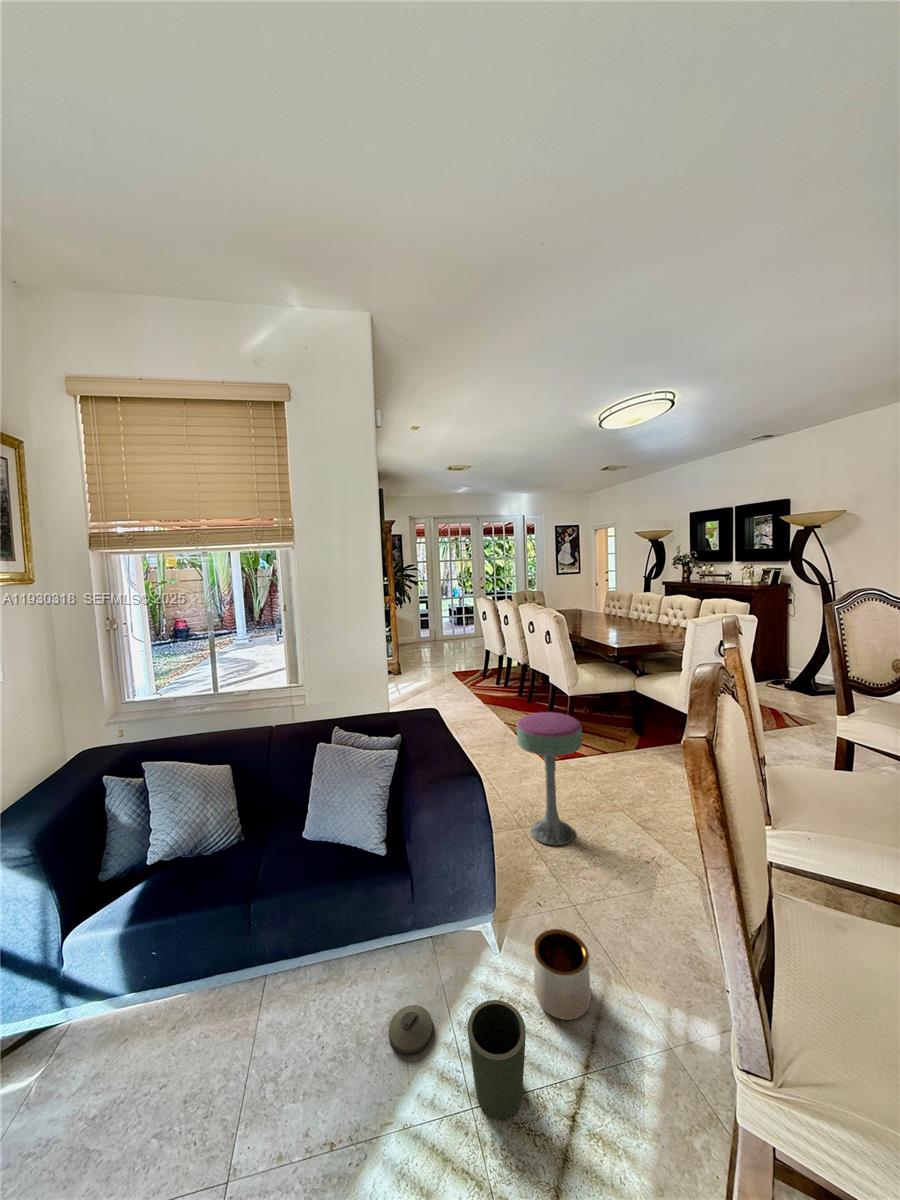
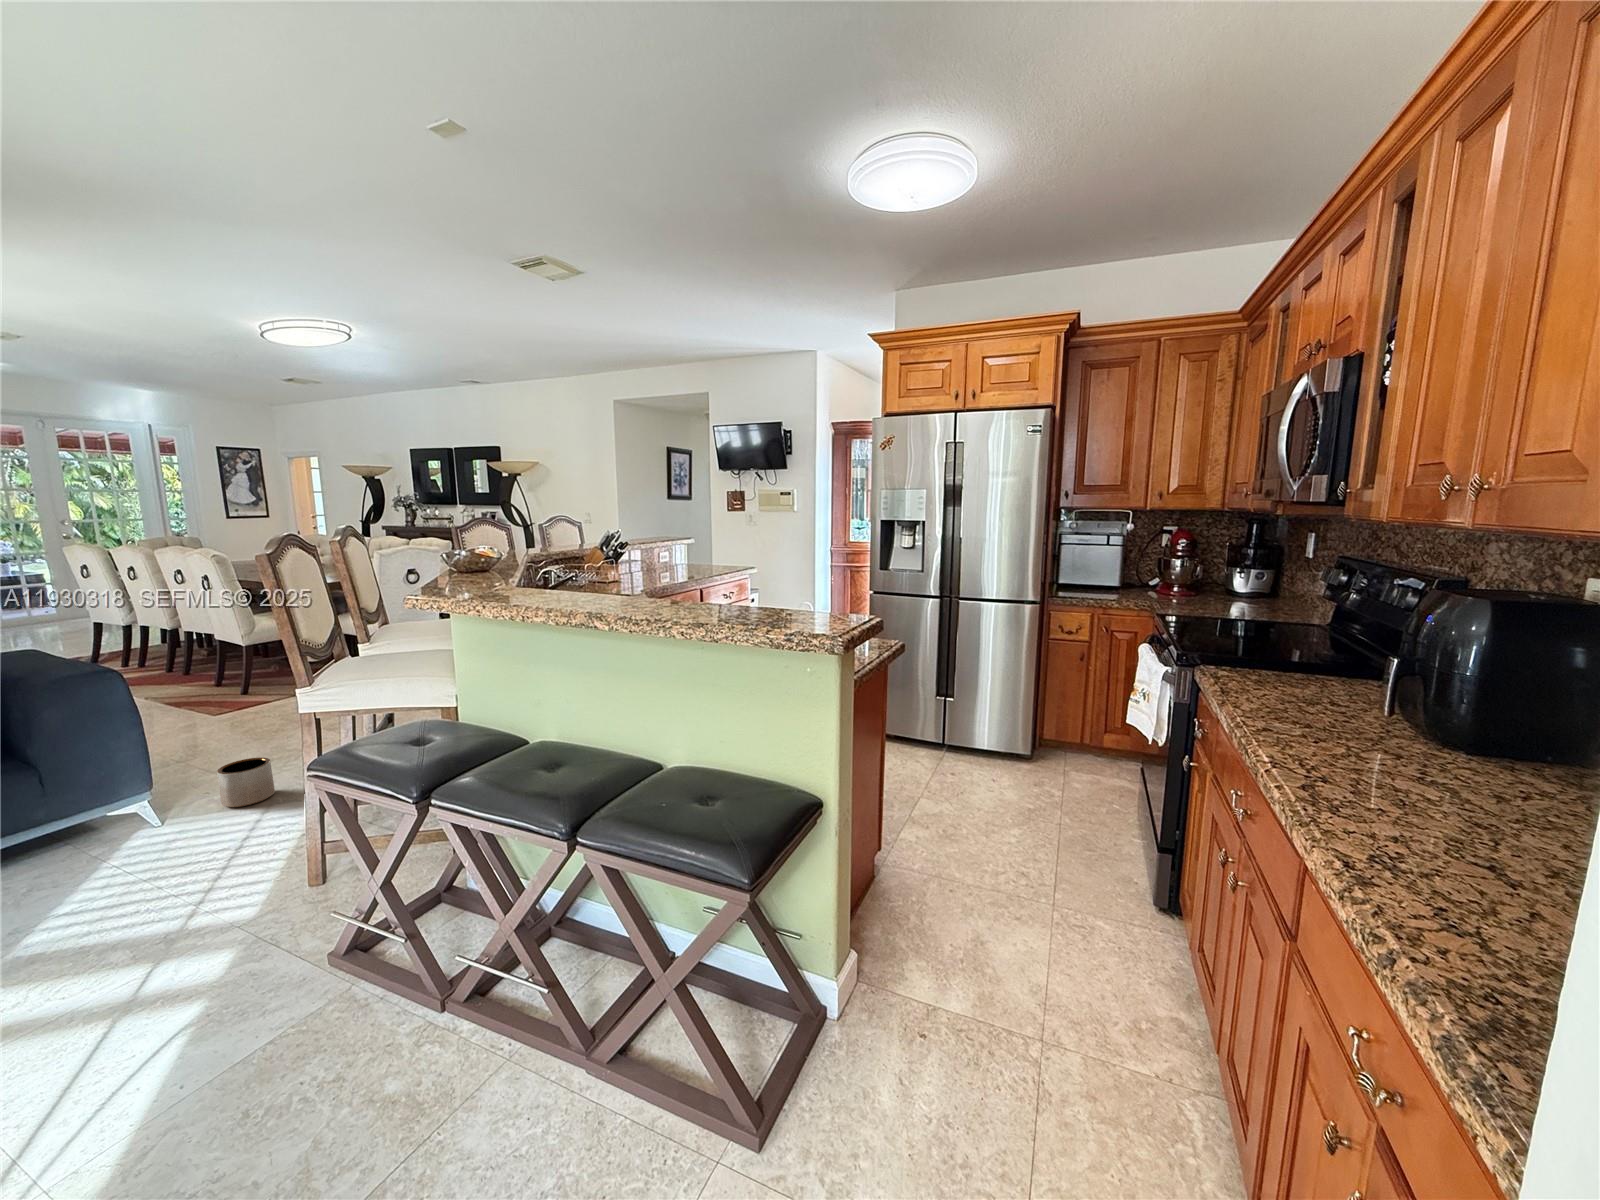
bar stool: present [517,712,582,845] -> none [177,631,262,751]
trash can: present [389,1000,526,1119] -> none [58,787,215,868]

